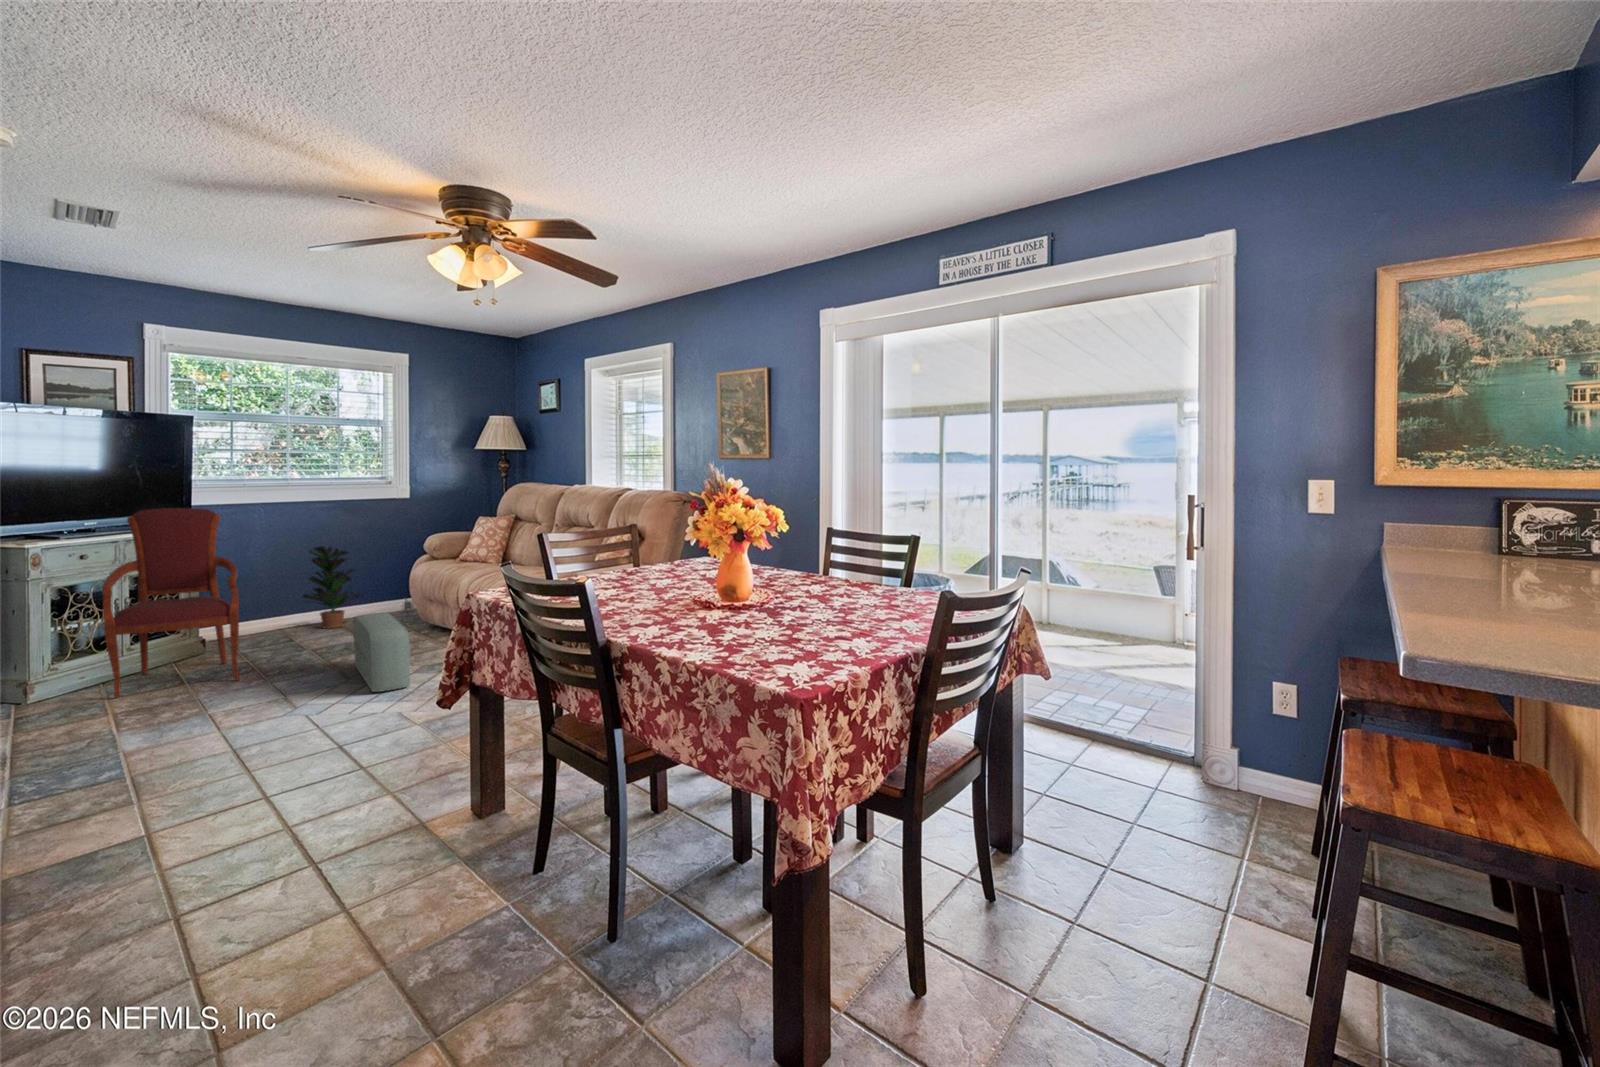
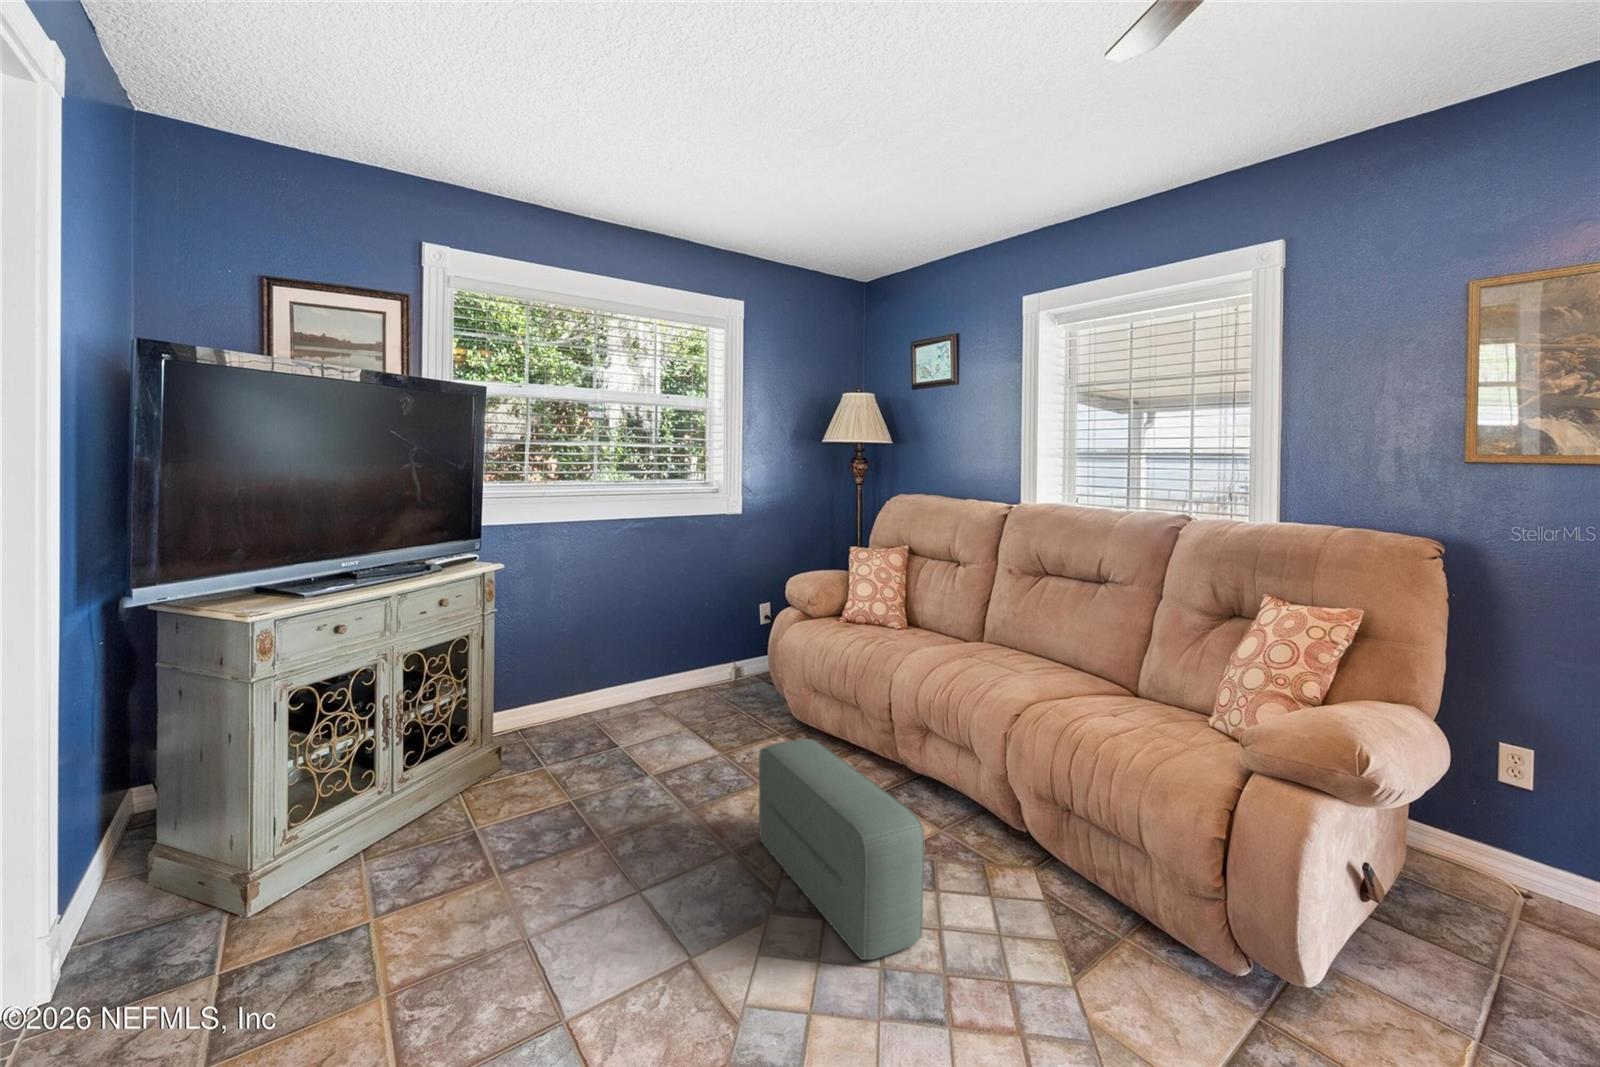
armchair: present [102,508,239,698] -> none [367,536,577,911]
potted plant: present [303,546,361,628] -> none [617,585,693,713]

